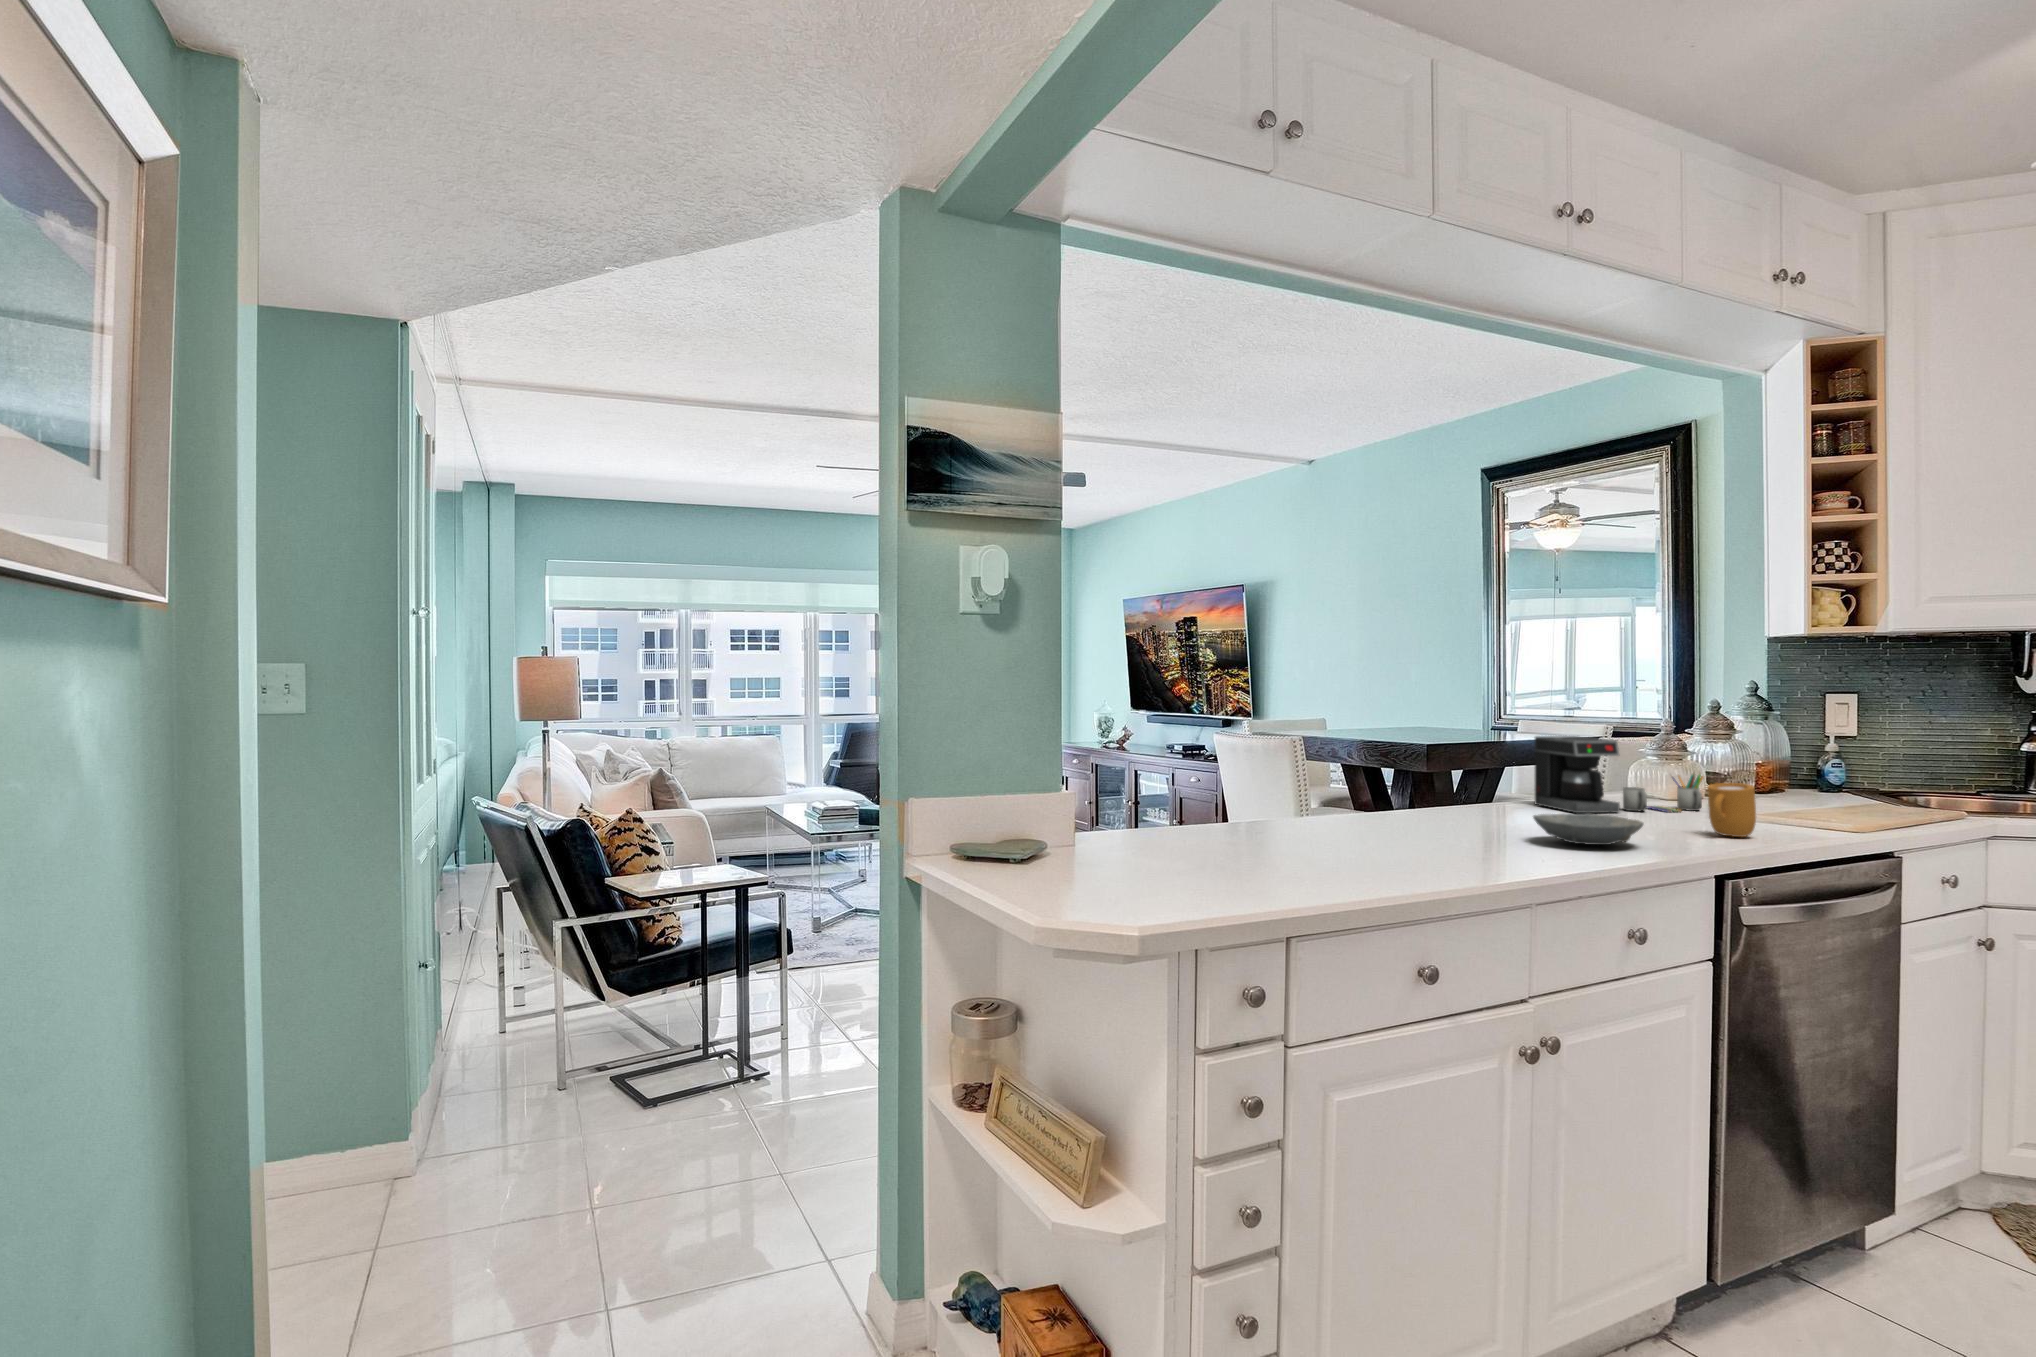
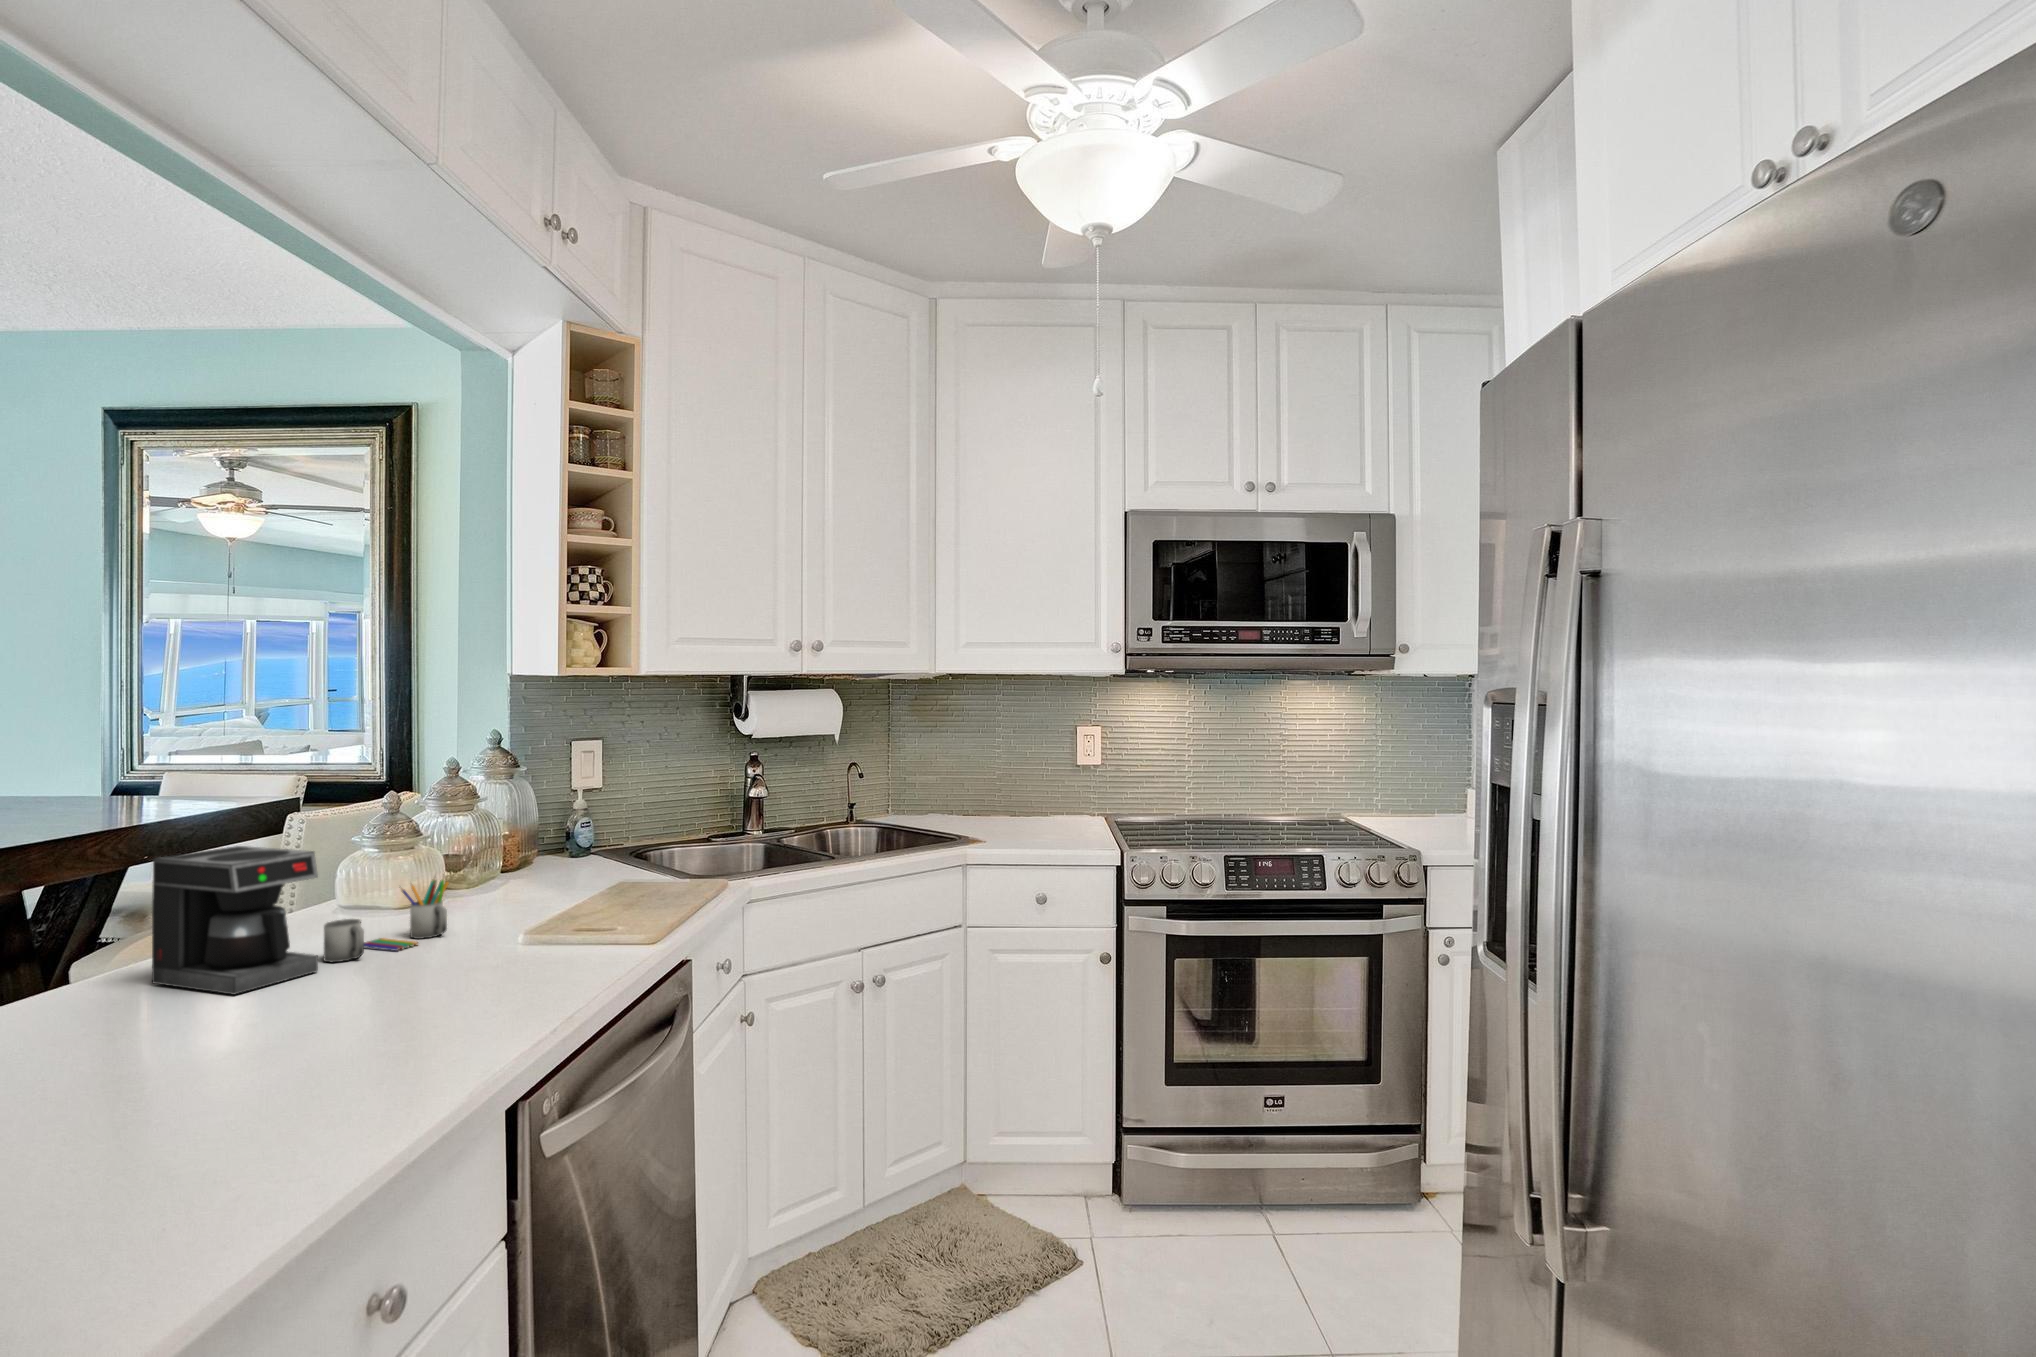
mug: present [1707,783,1756,837] -> none [469,914,541,1005]
bowl: present [1533,813,1644,845] -> none [105,1038,366,1148]

